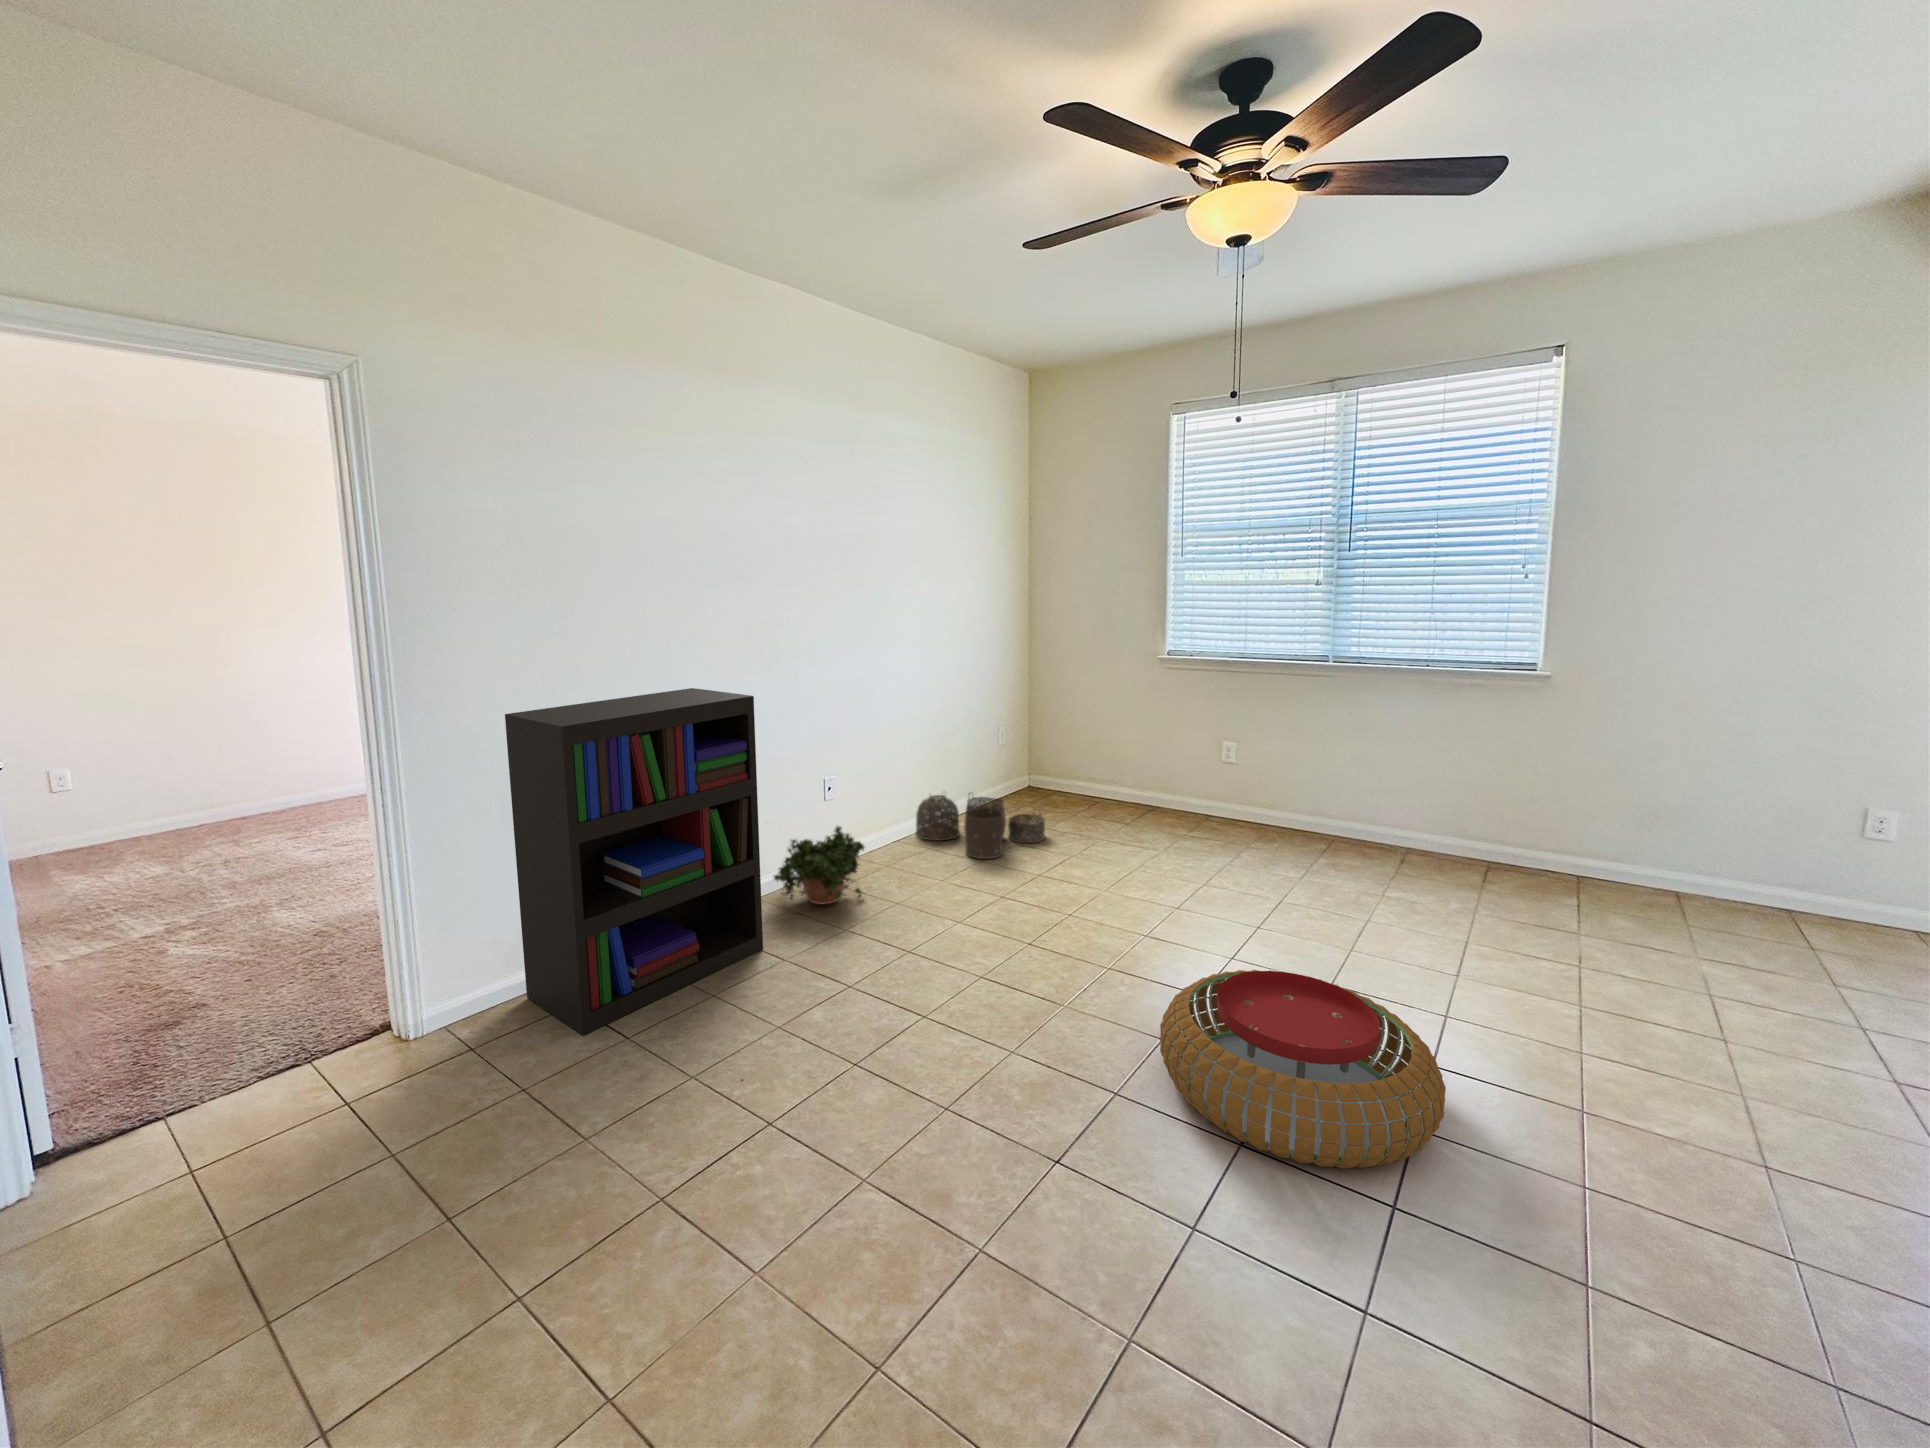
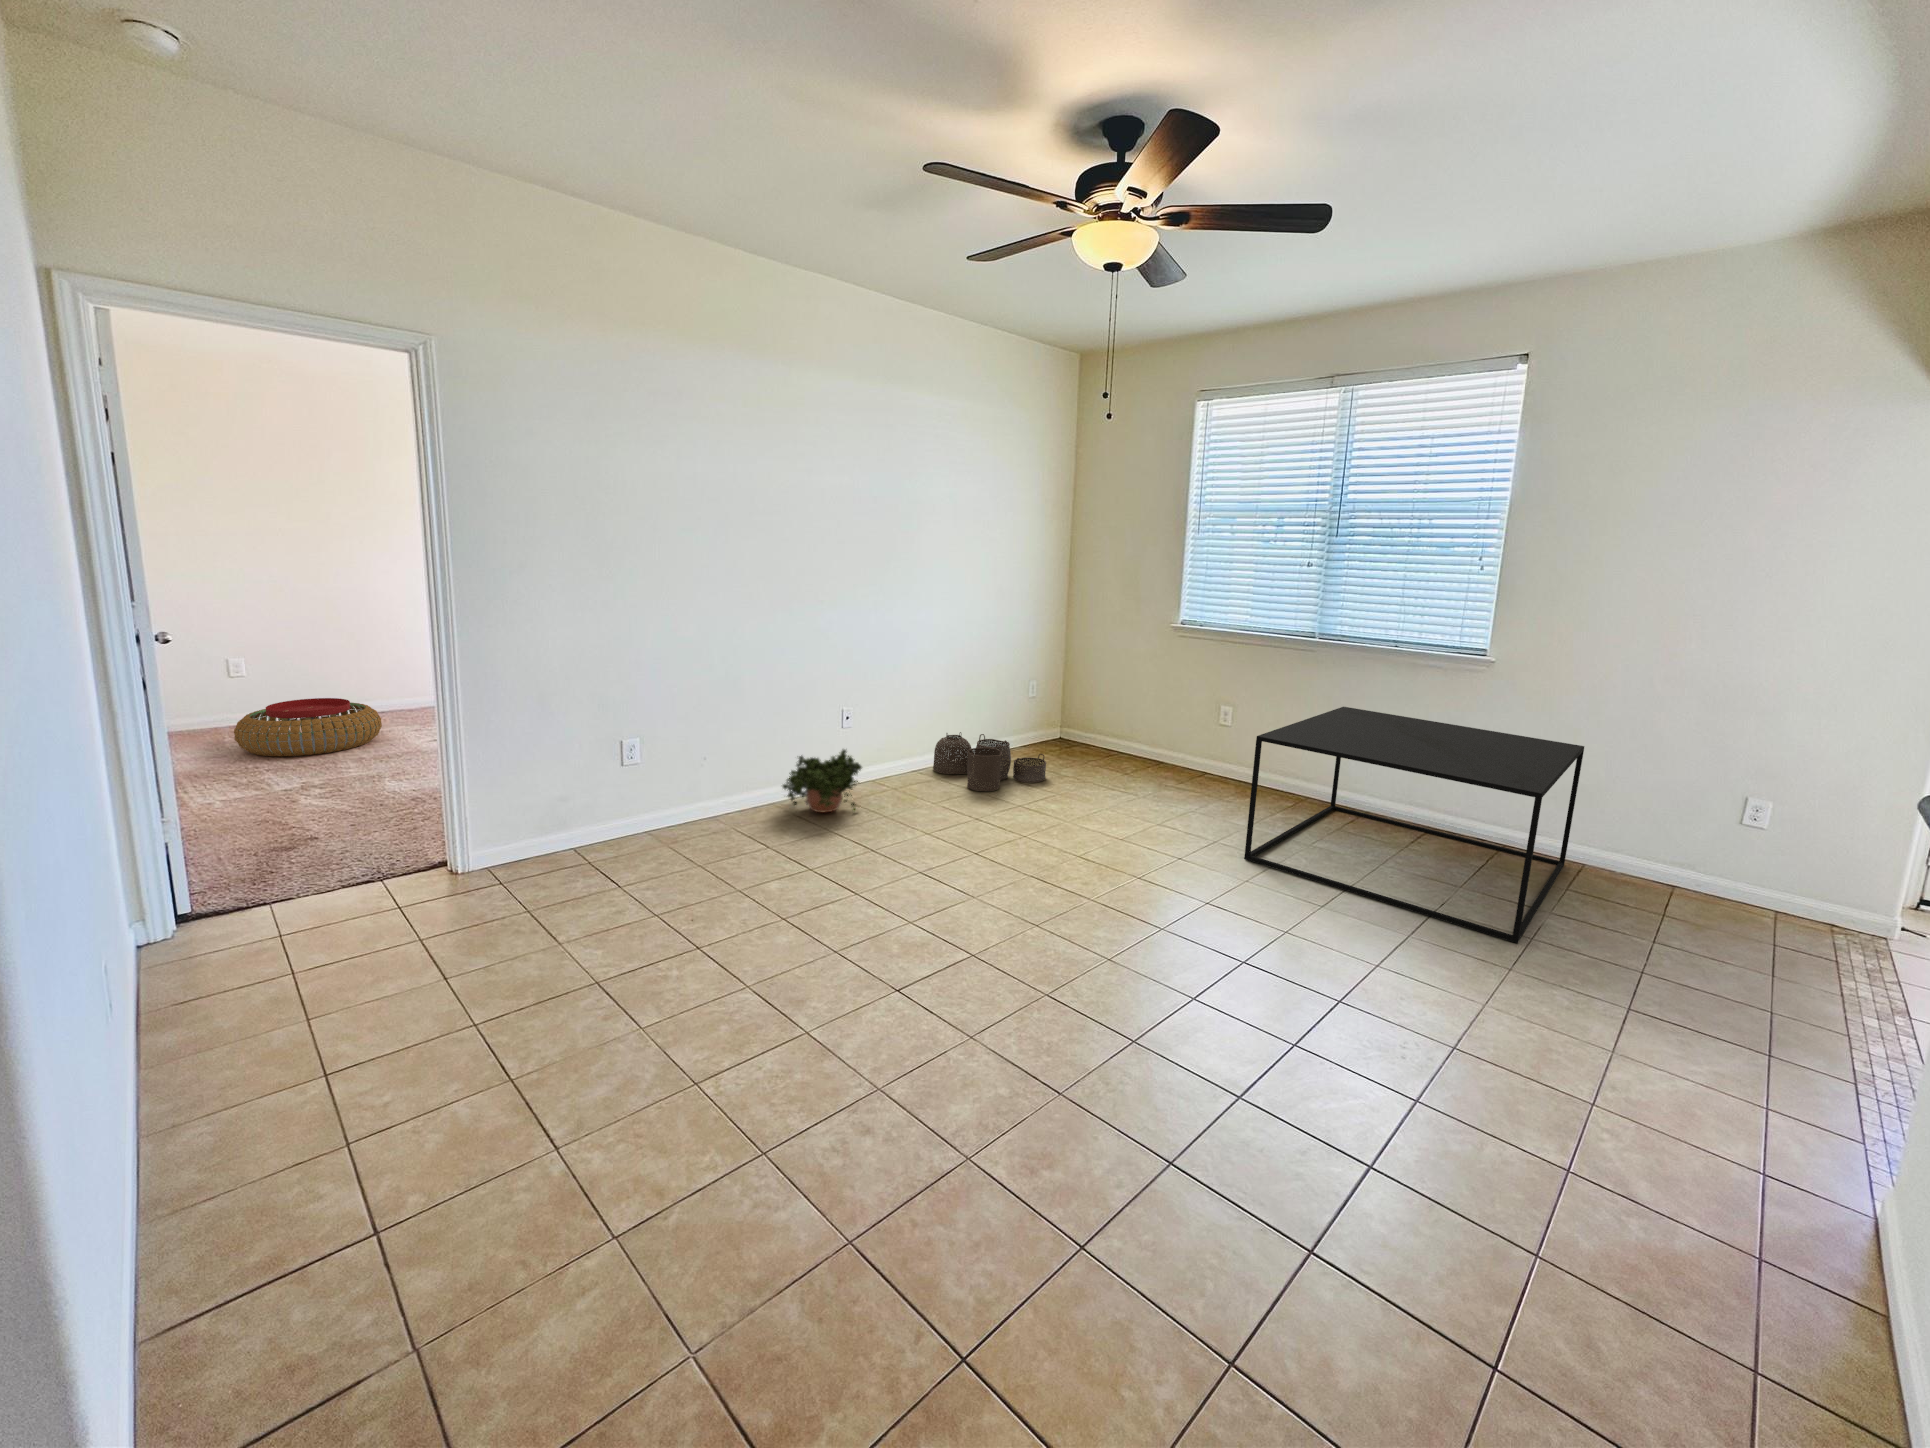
bookshelf: present [505,688,763,1035] -> none [544,619,755,883]
coffee table: none [1324,734,1715,1000] -> present [1244,707,1584,943]
pouf: present [1160,970,1446,1169] -> present [234,698,382,756]

